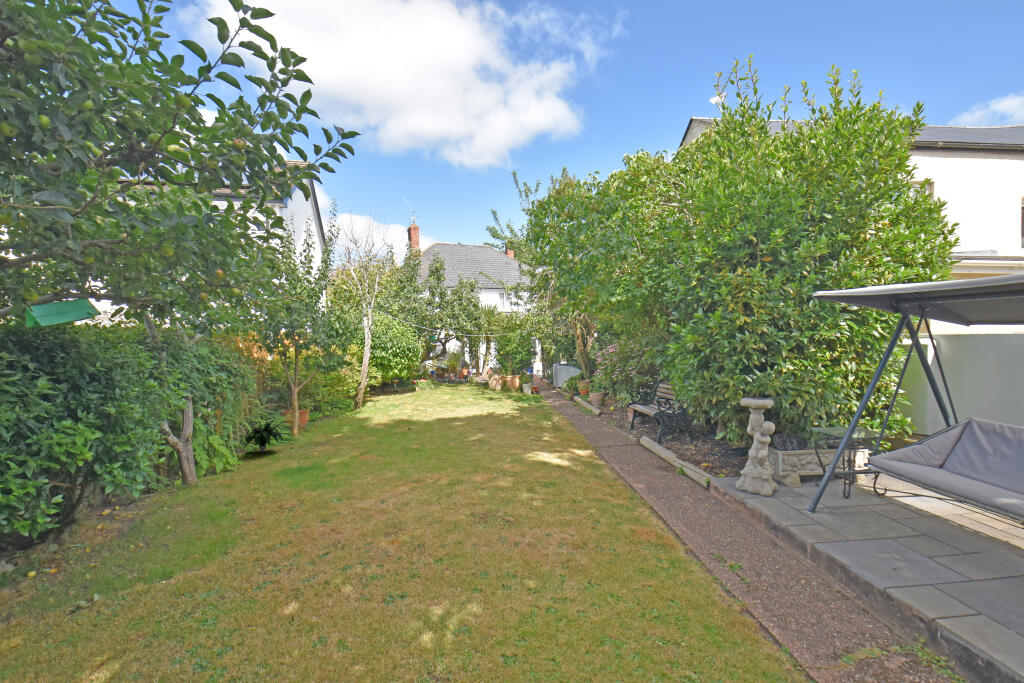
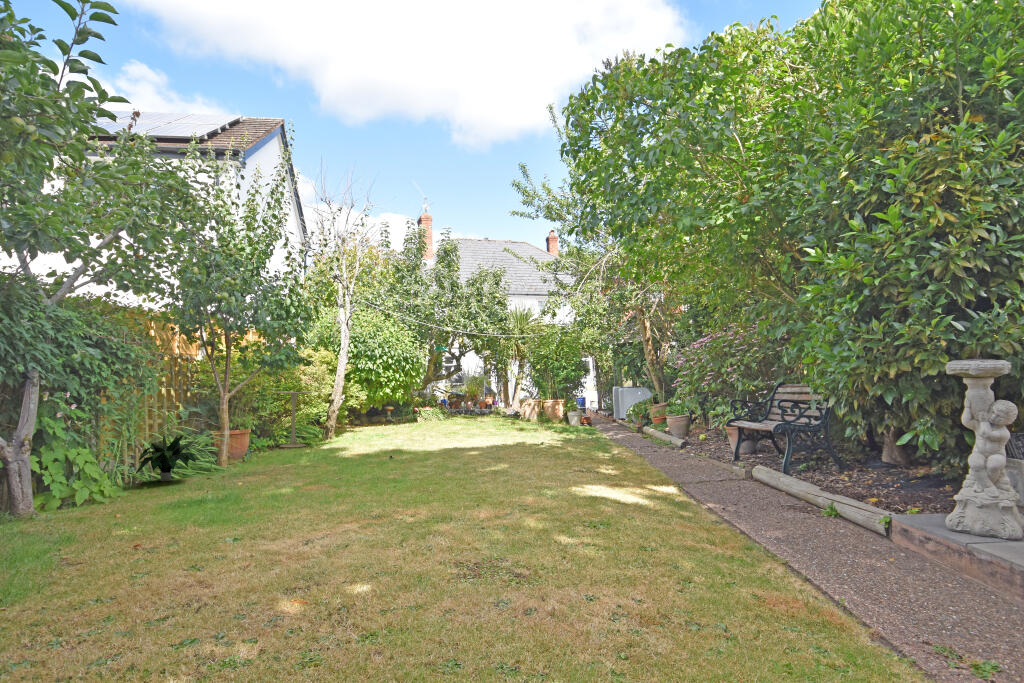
pedestal table: none [321,378,348,418] -> present [277,391,312,448]

